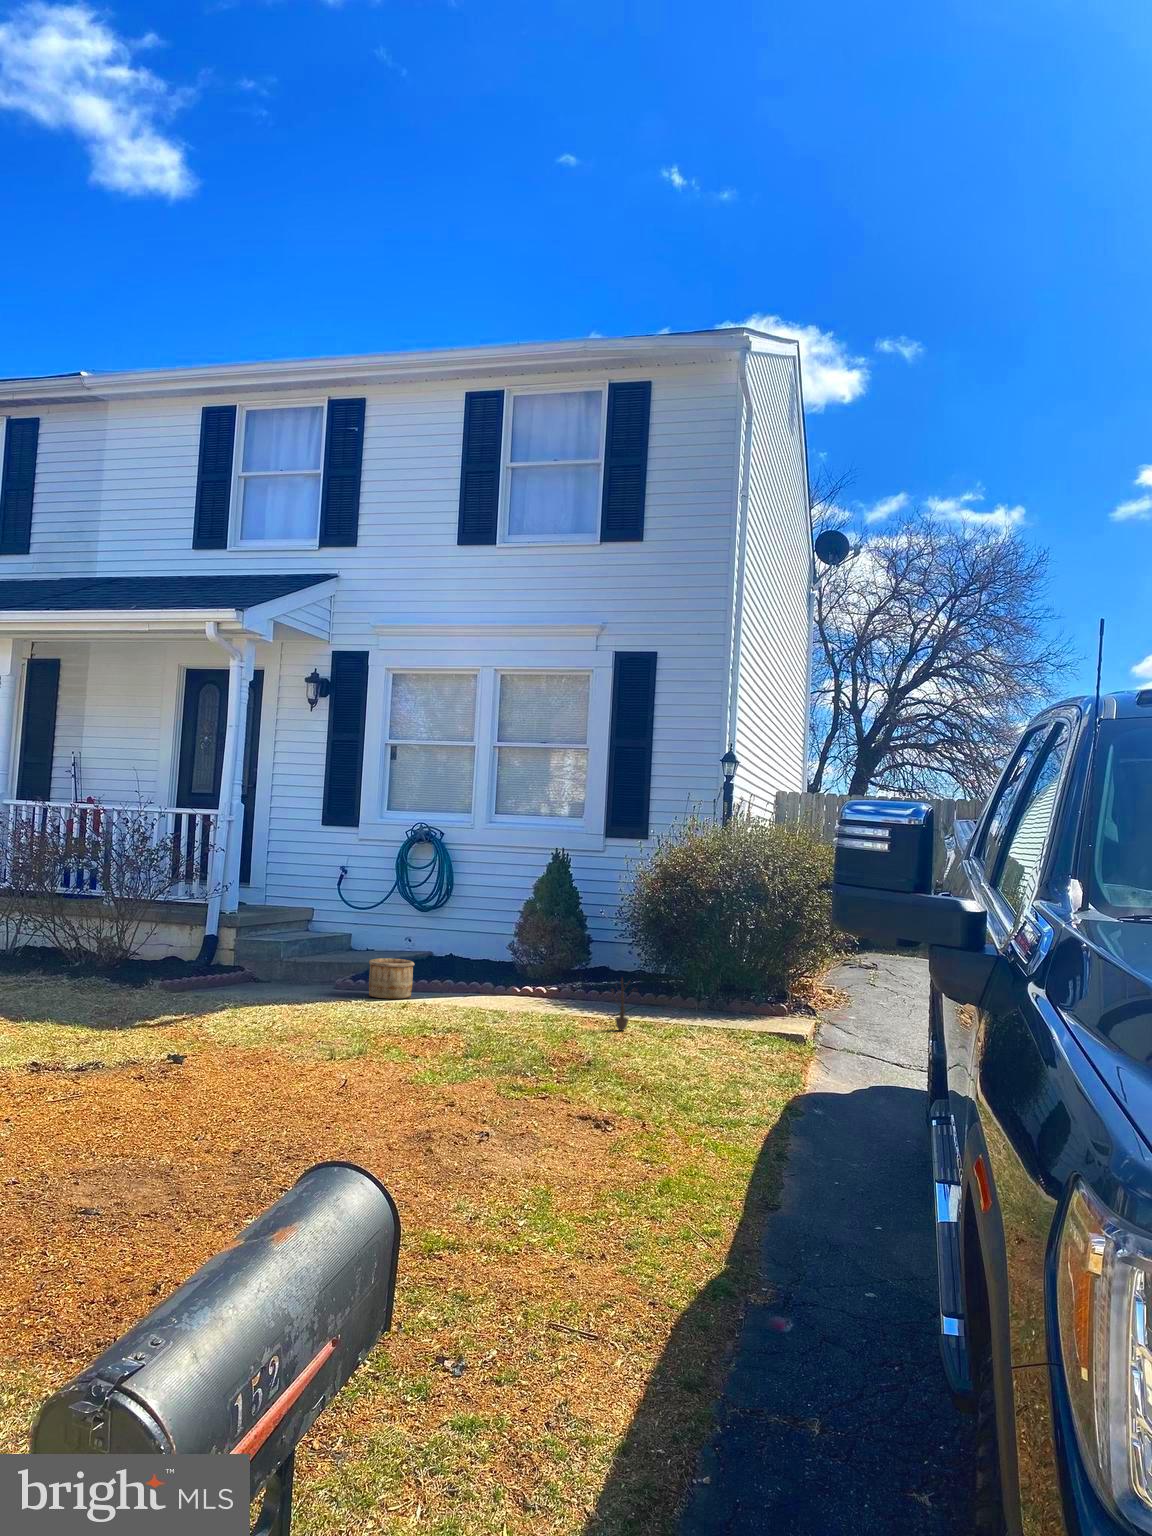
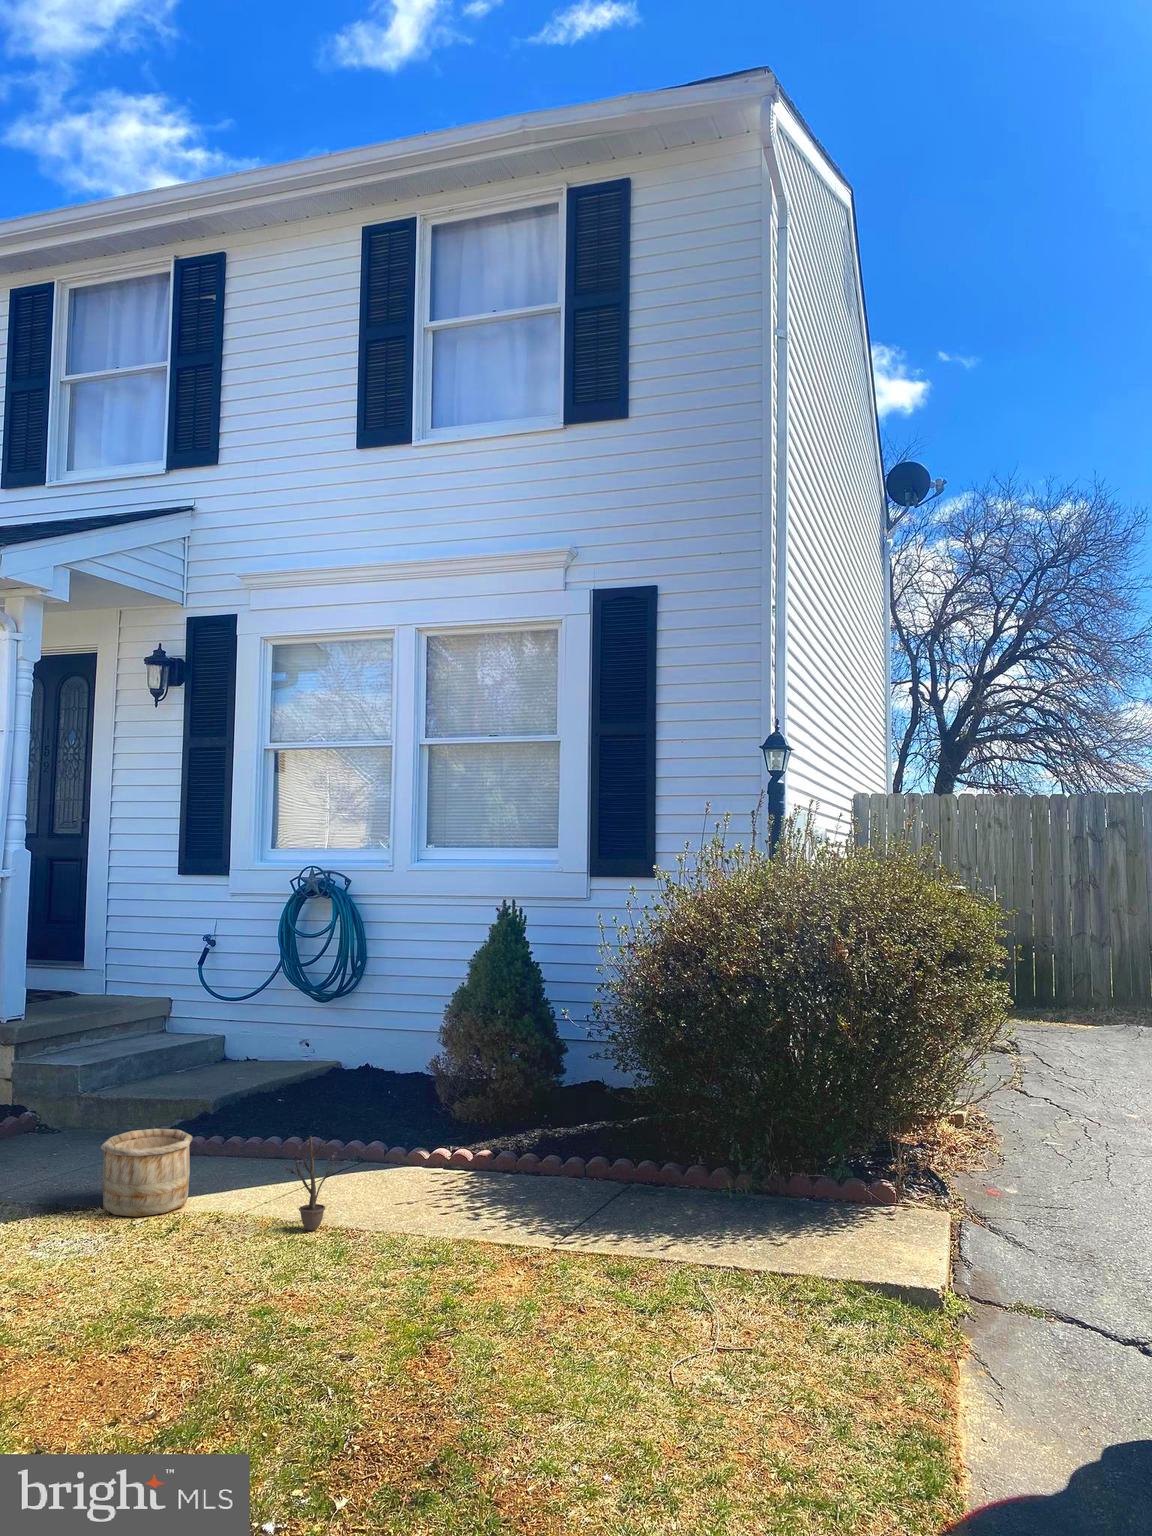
decorative plant: present [600,979,639,1030] -> present [272,1136,342,1231]

